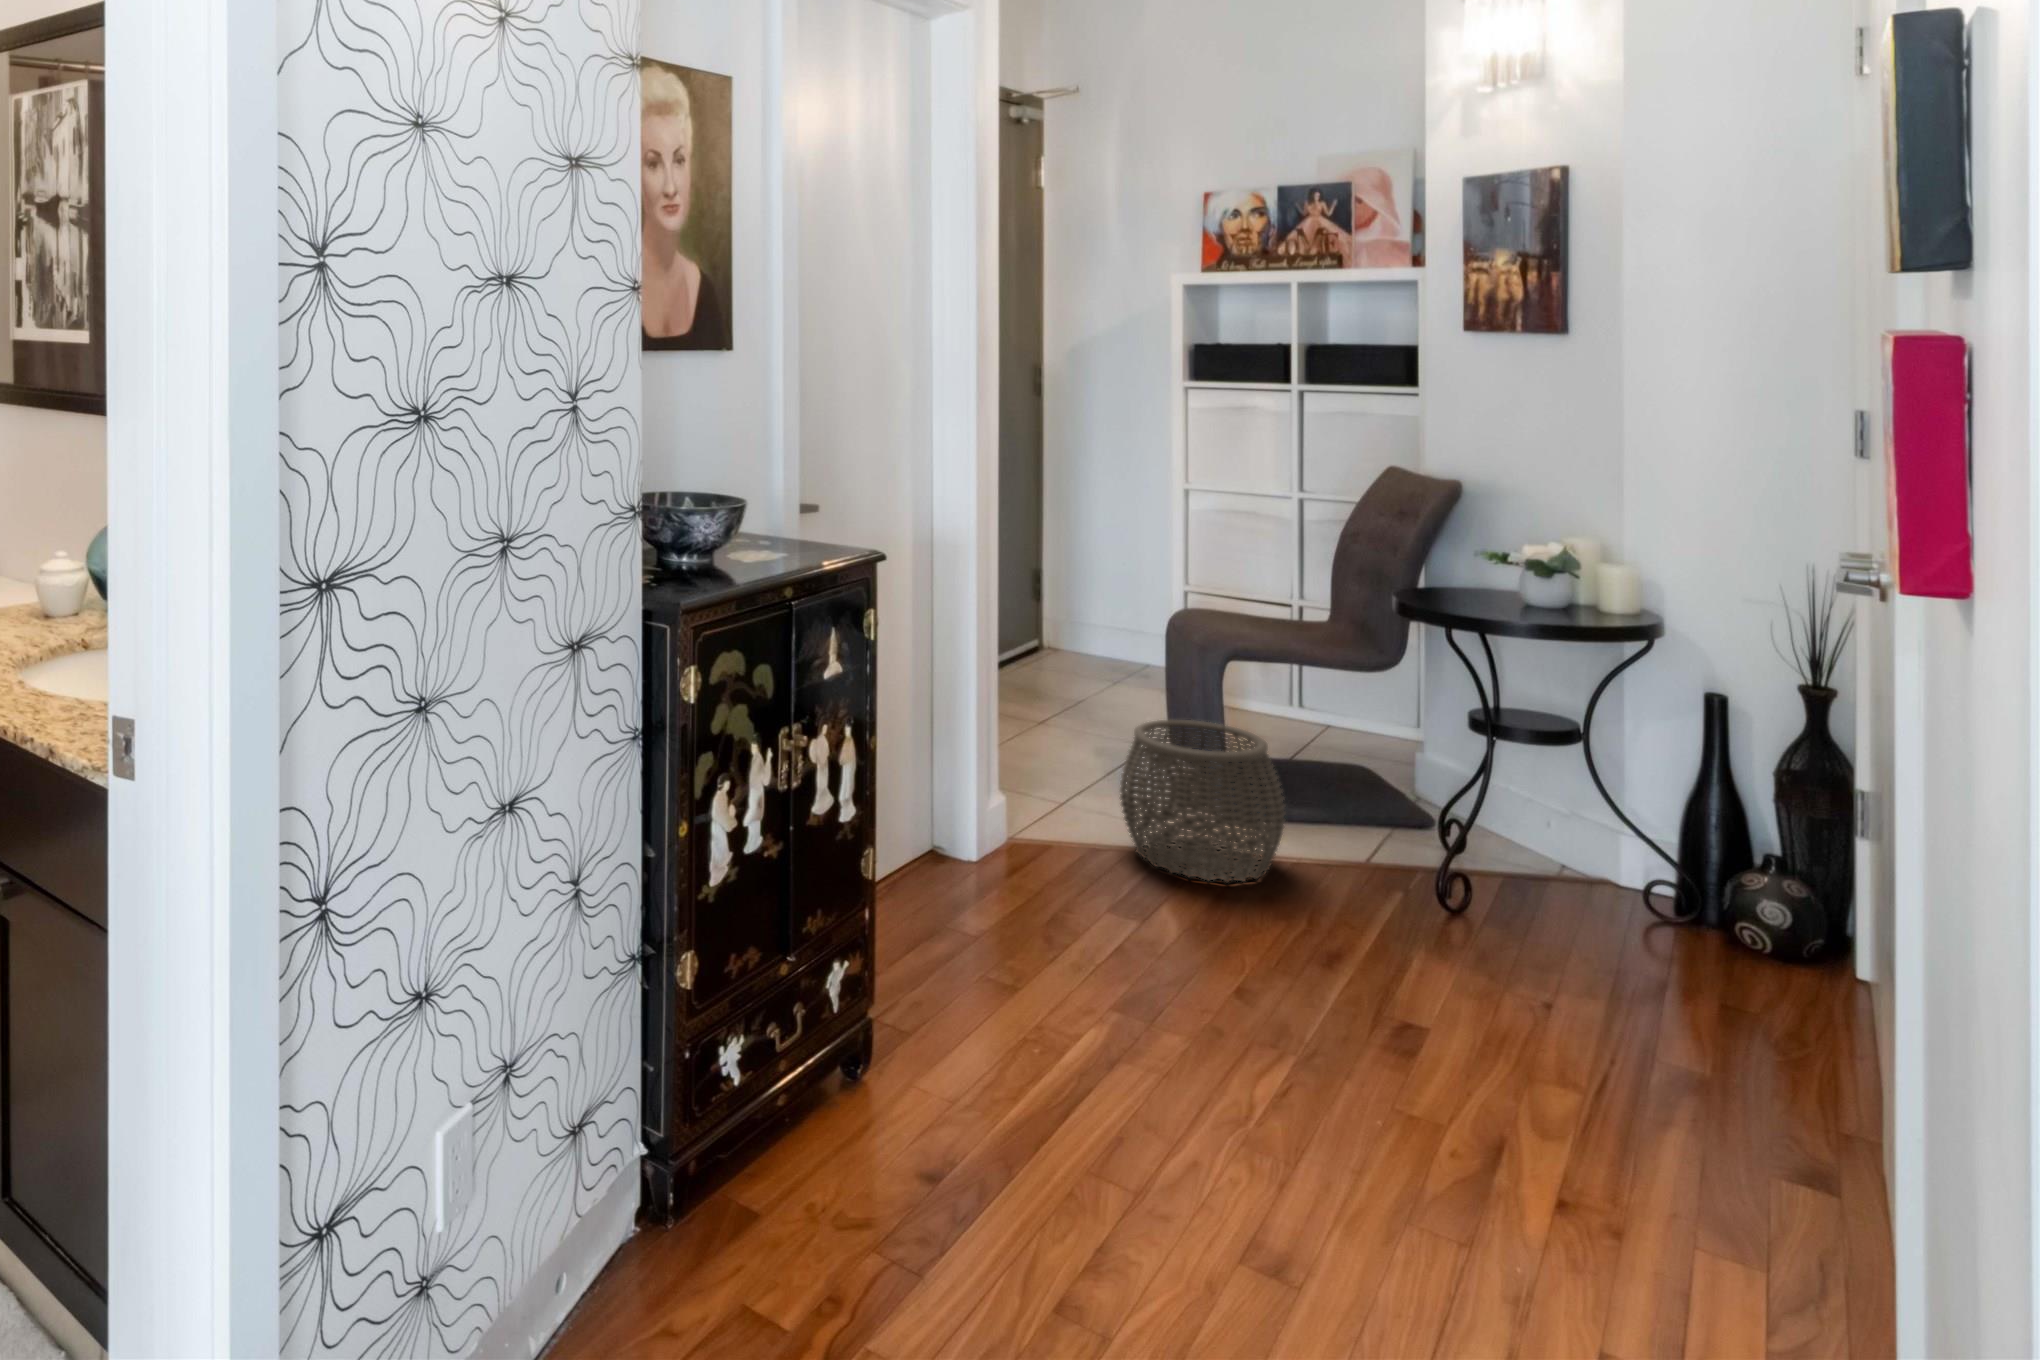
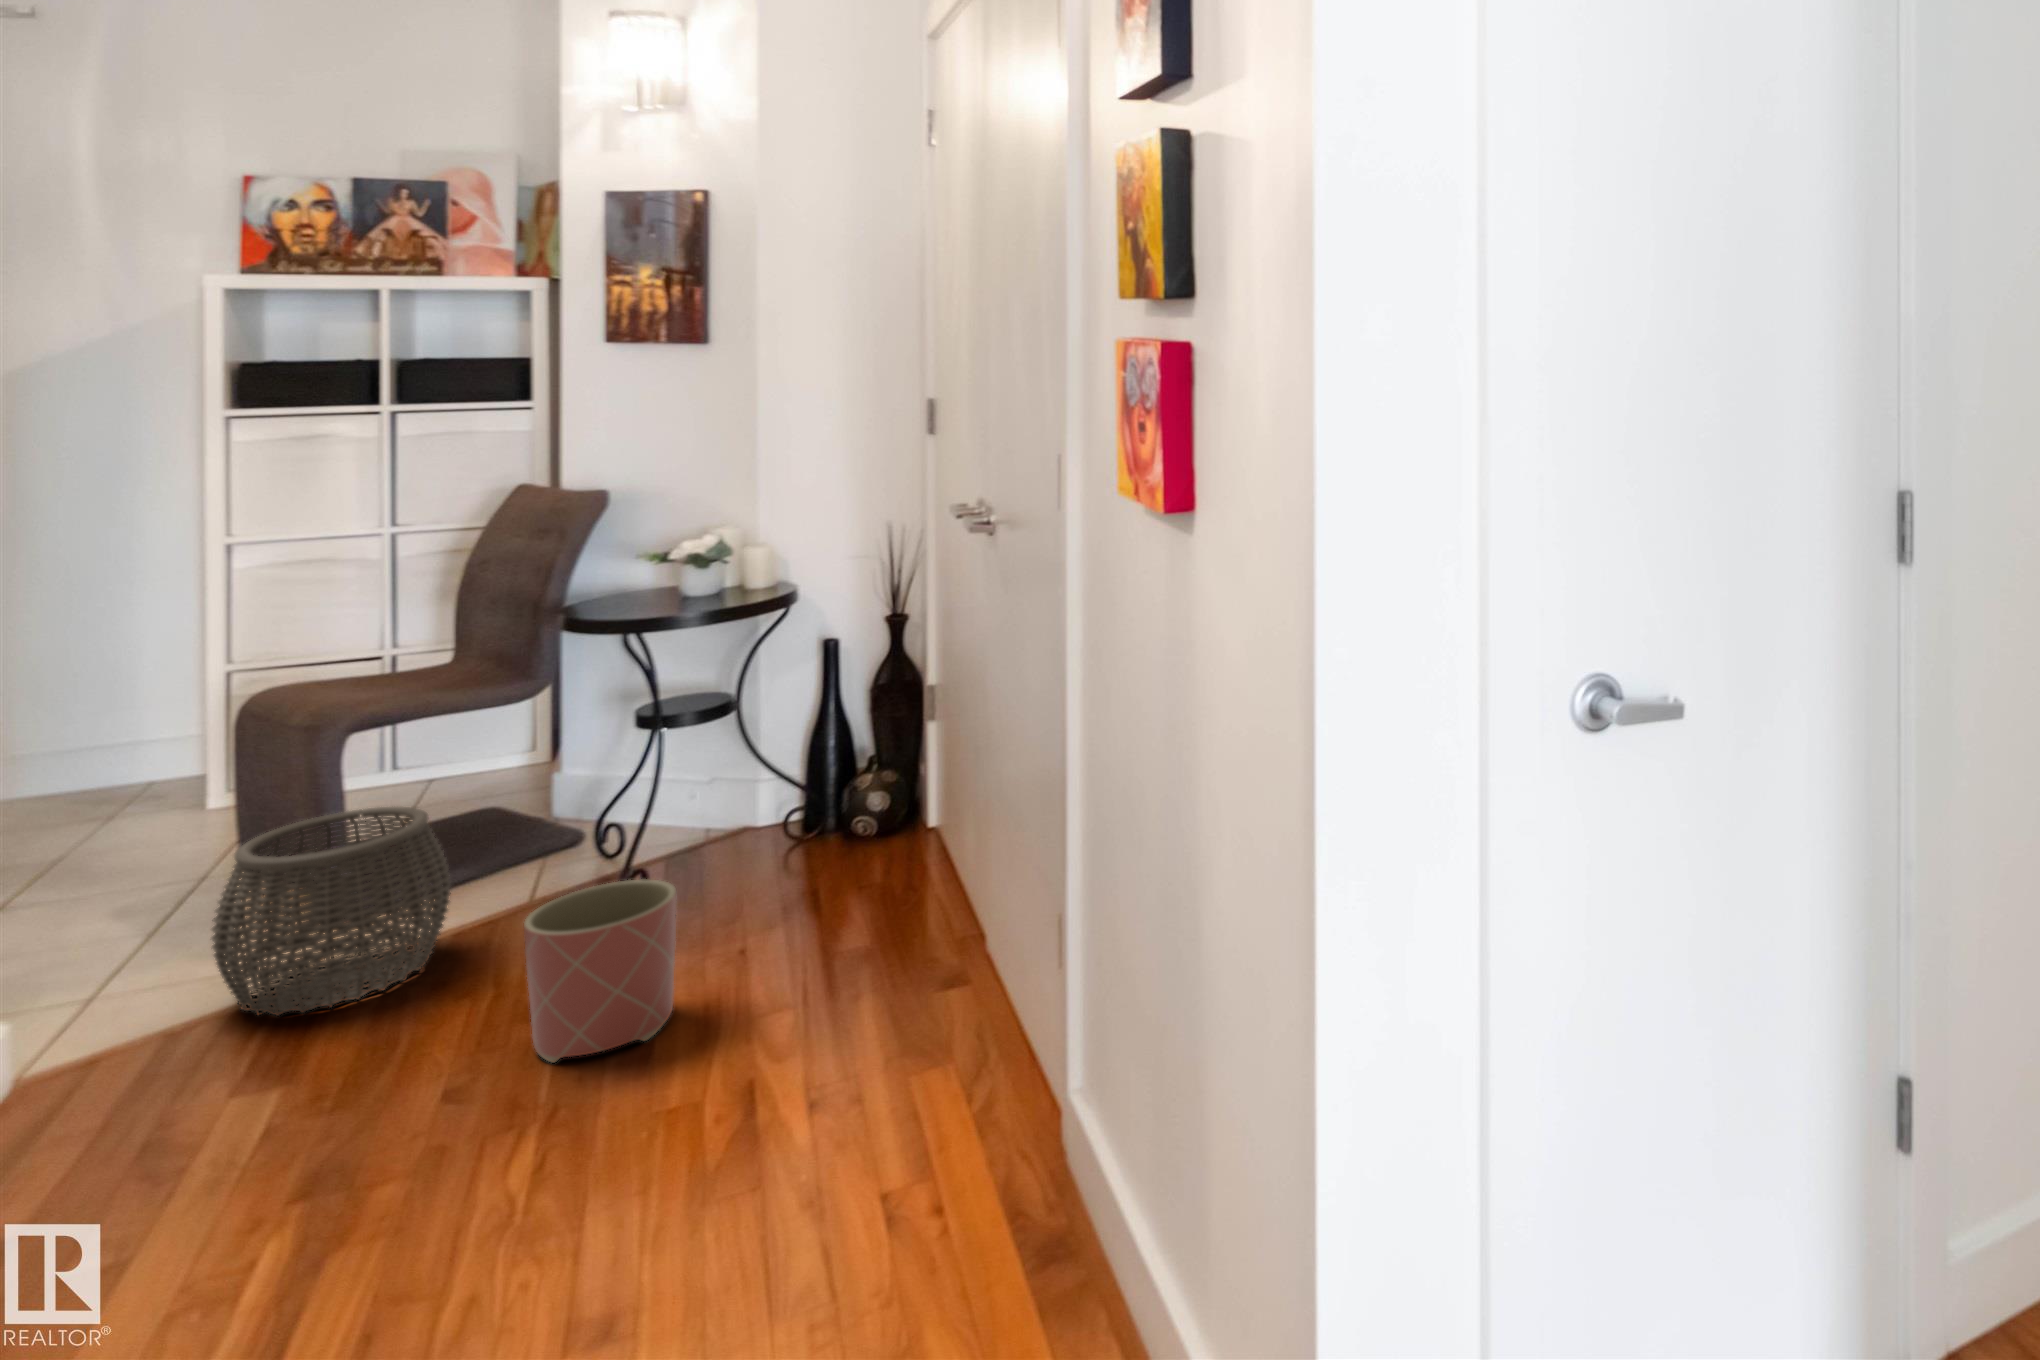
planter: none [1306,860,1451,1036] -> present [524,879,676,1063]

